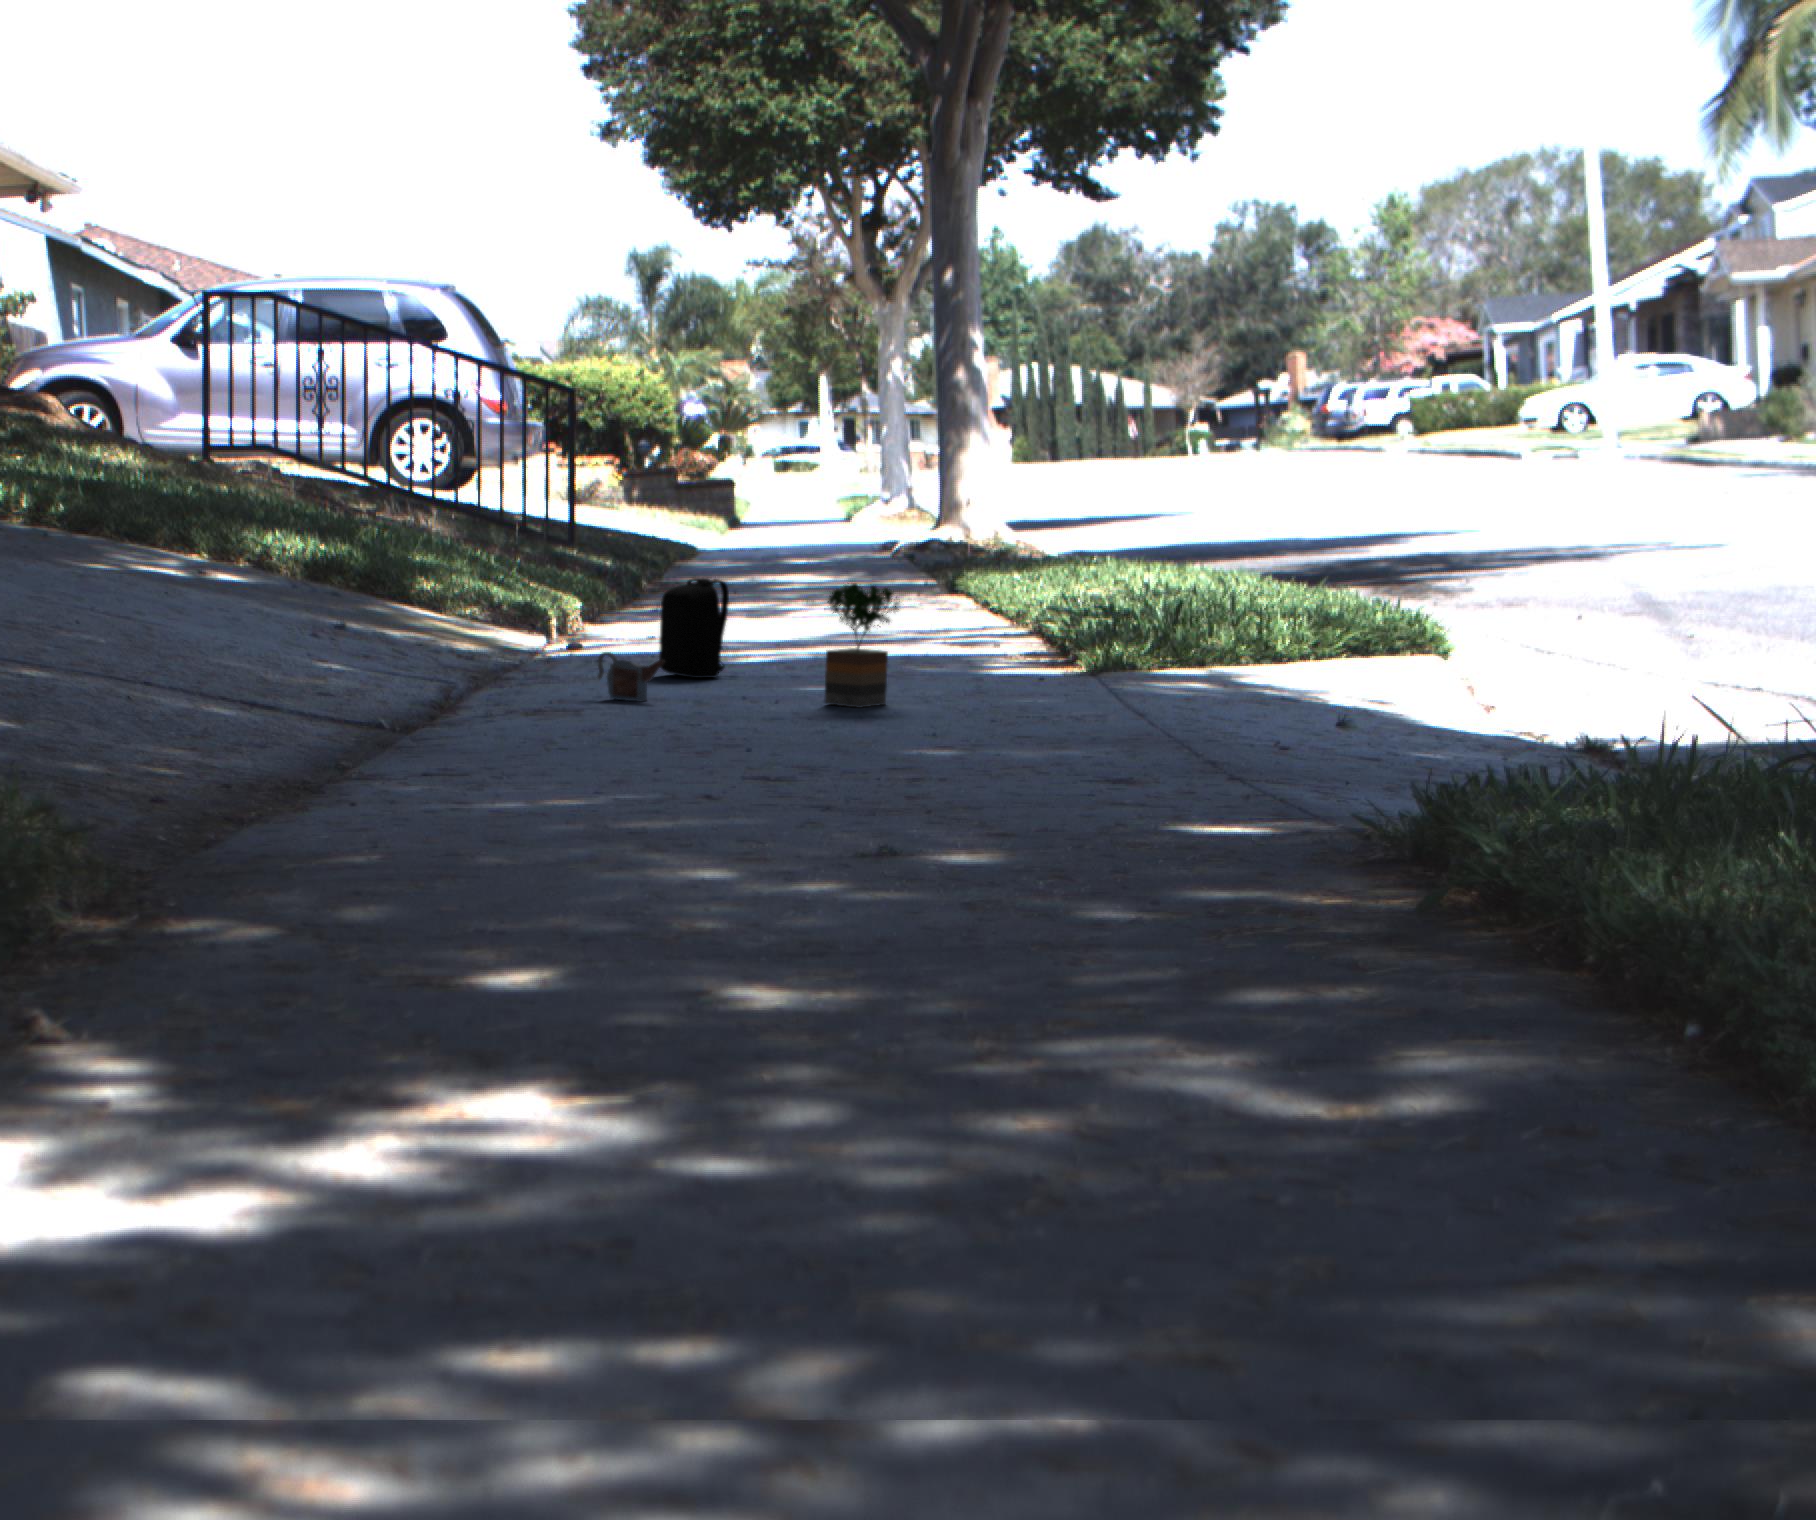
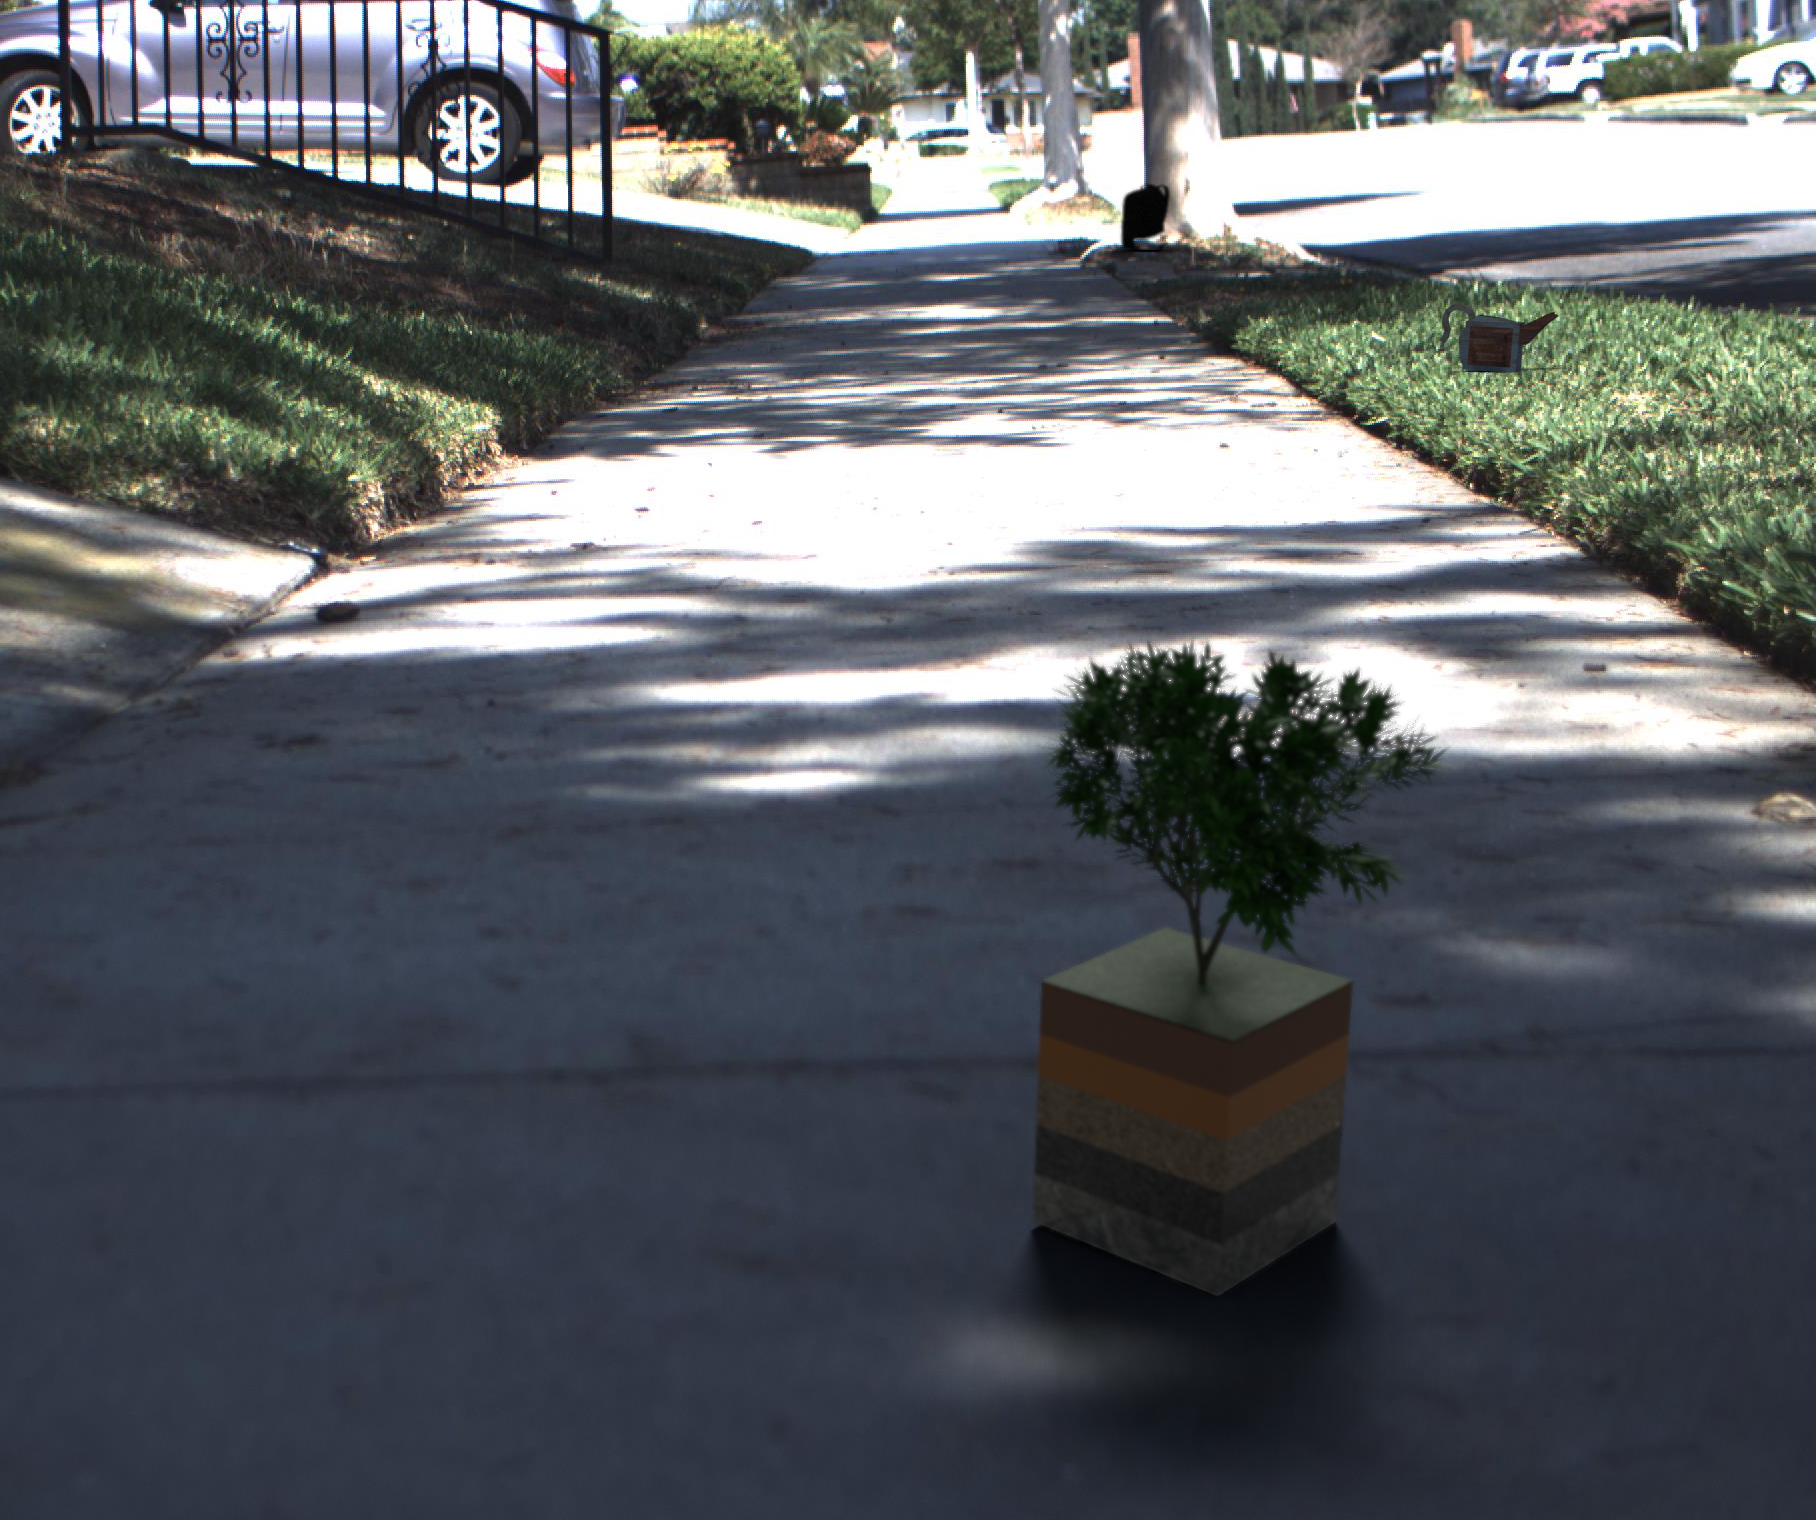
backpack: present [659,578,729,678] -> present [1121,184,1170,251]
watering can: present [598,652,665,702] -> present [1440,304,1559,373]

